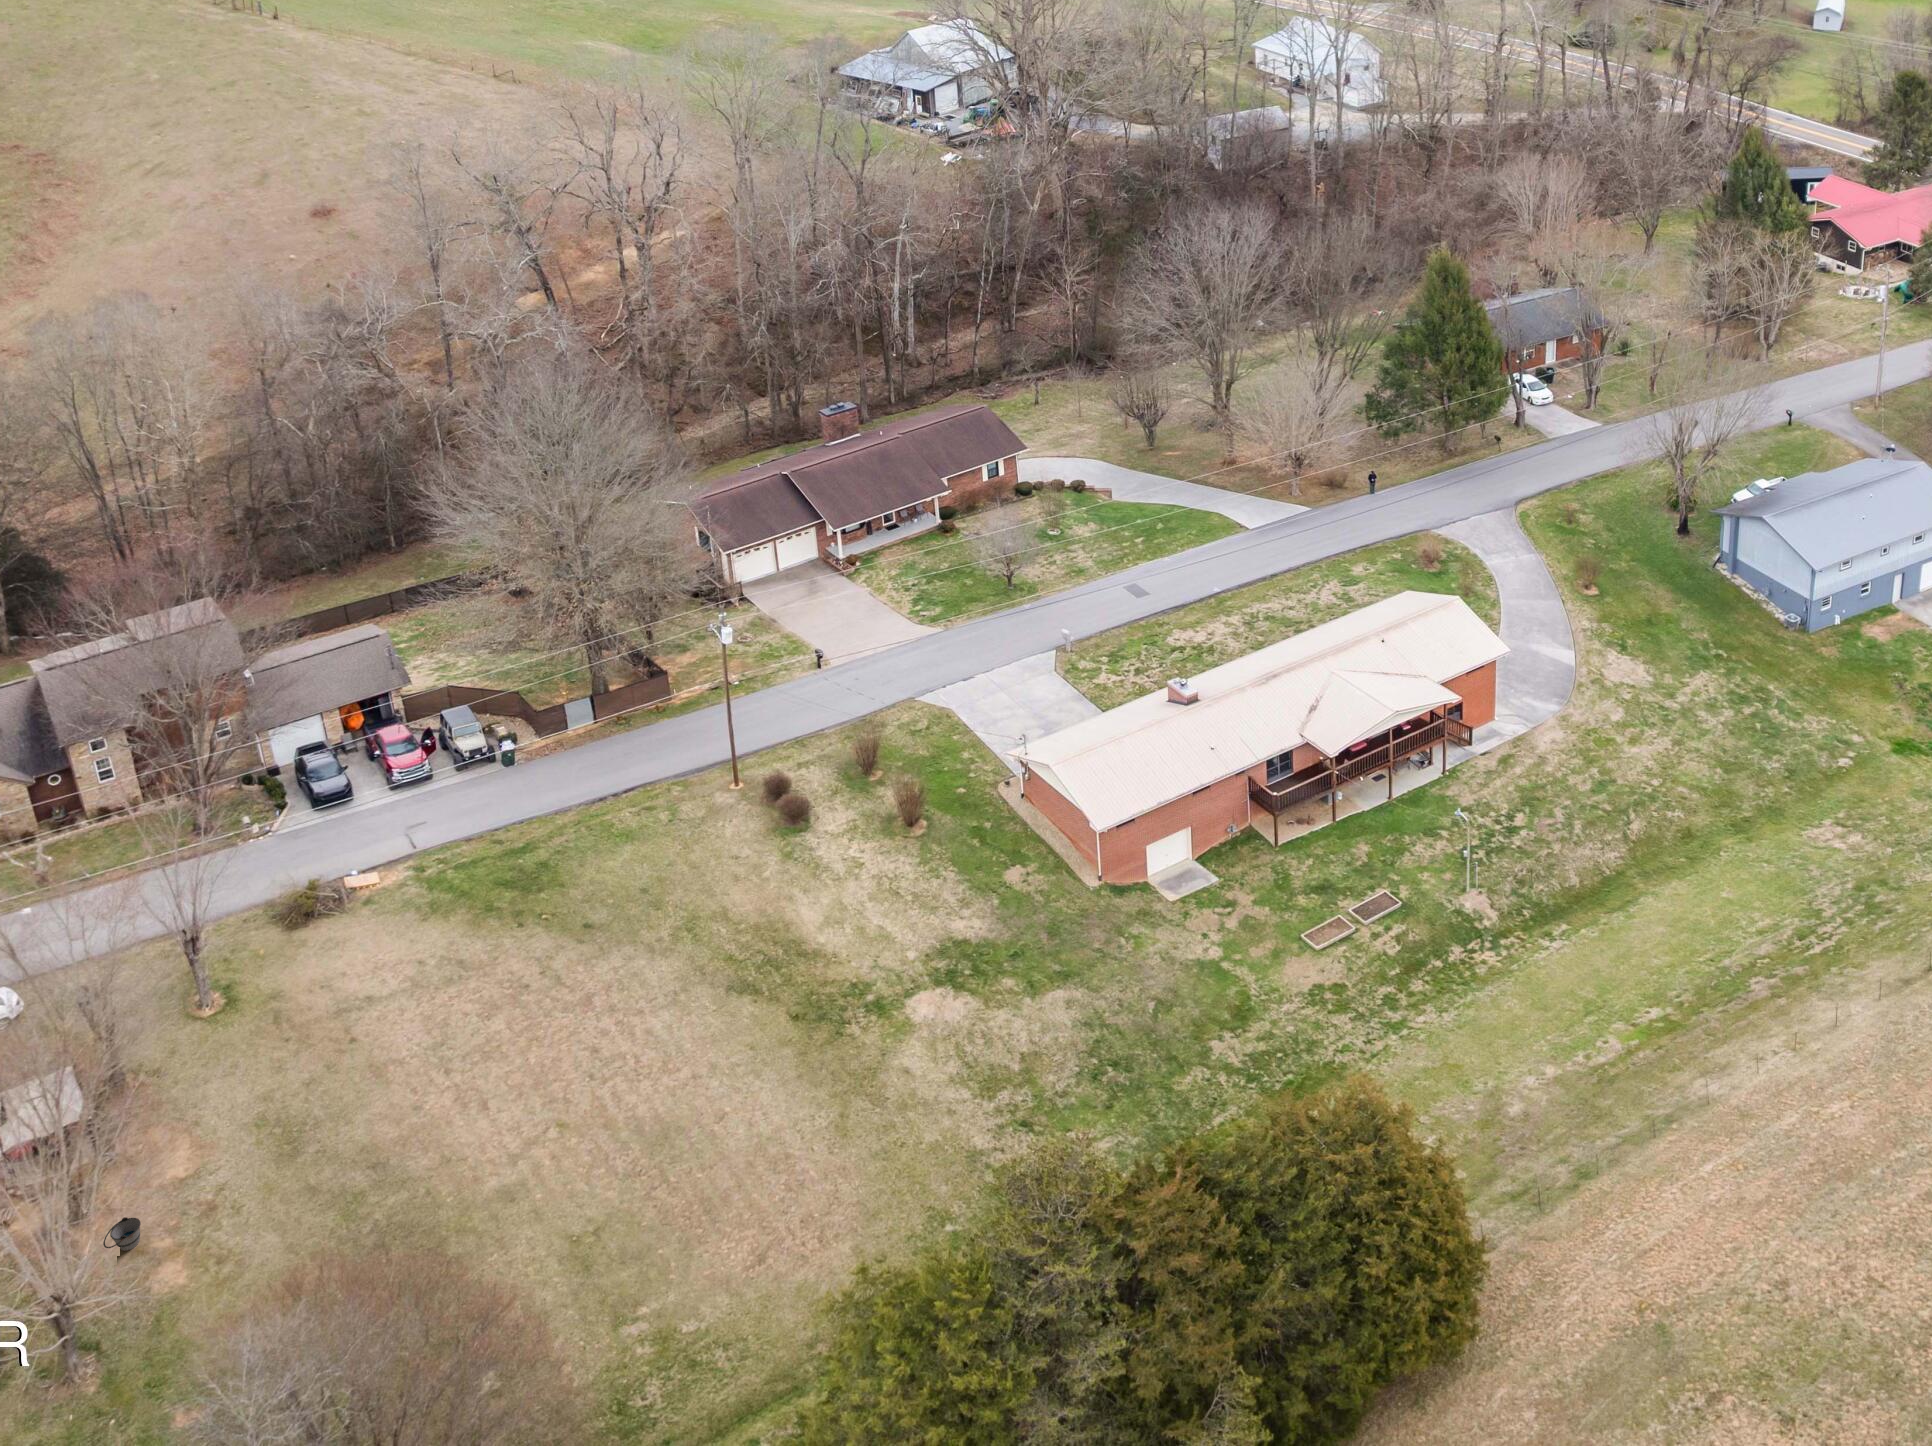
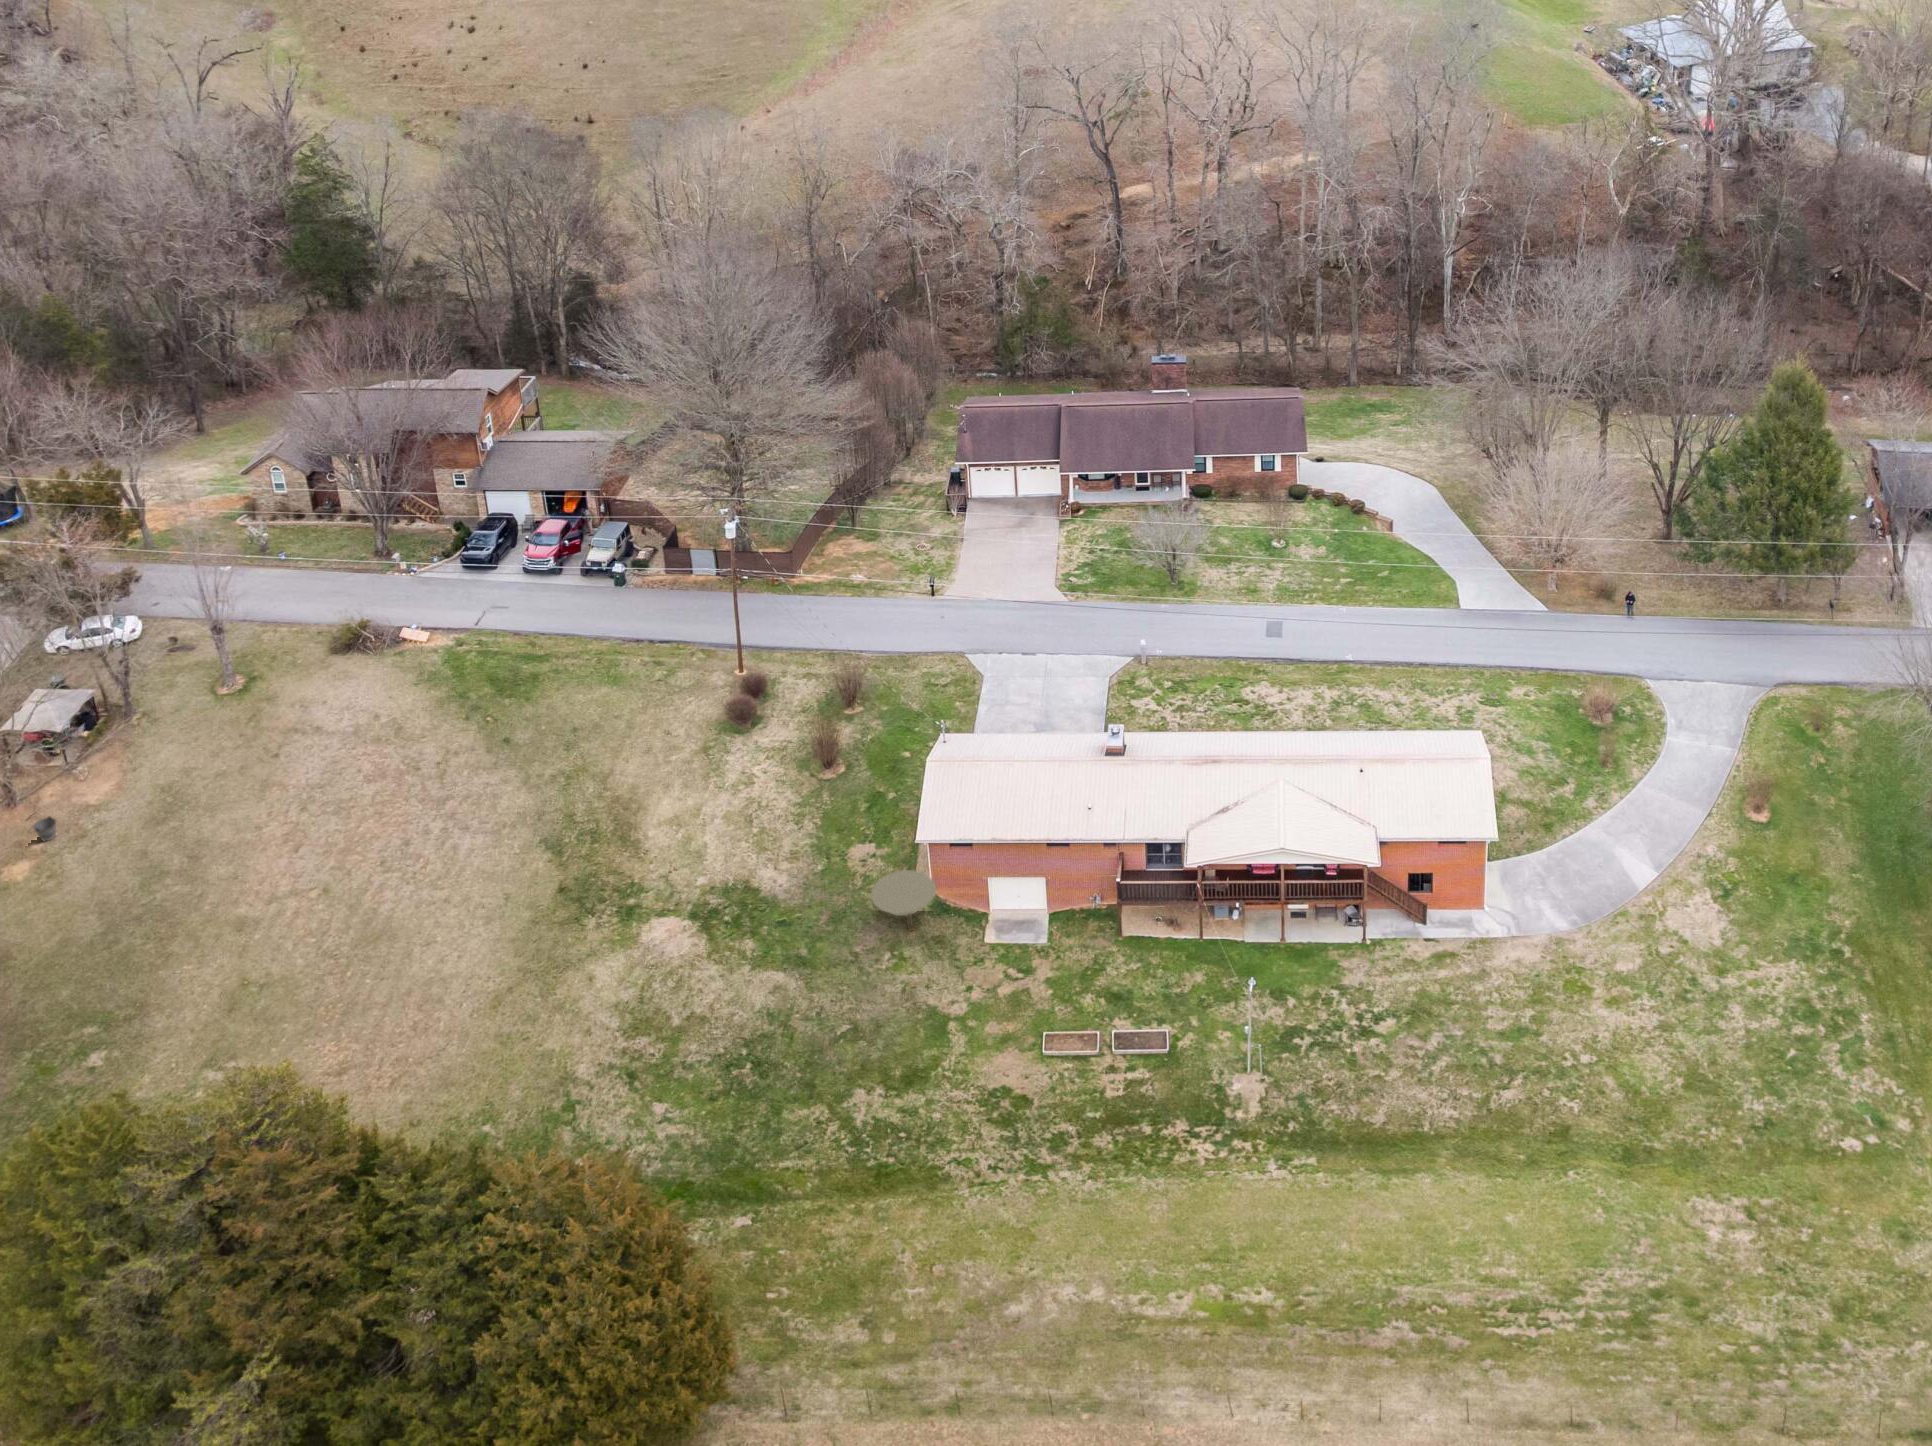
round table: none [1076,863,1137,914] -> present [871,870,936,931]

